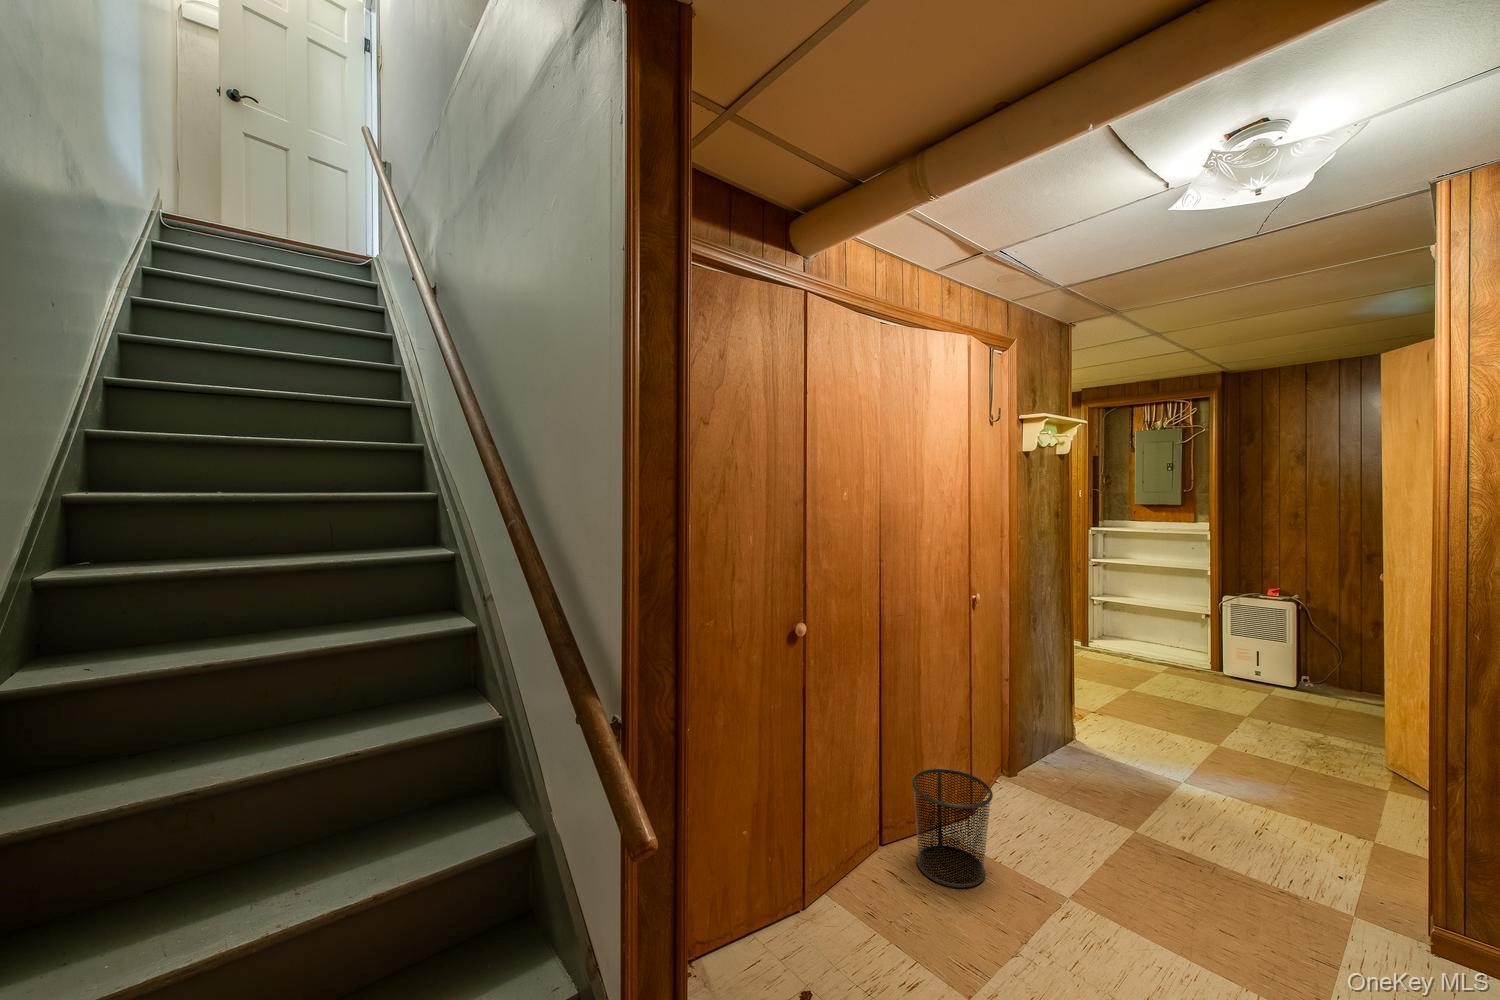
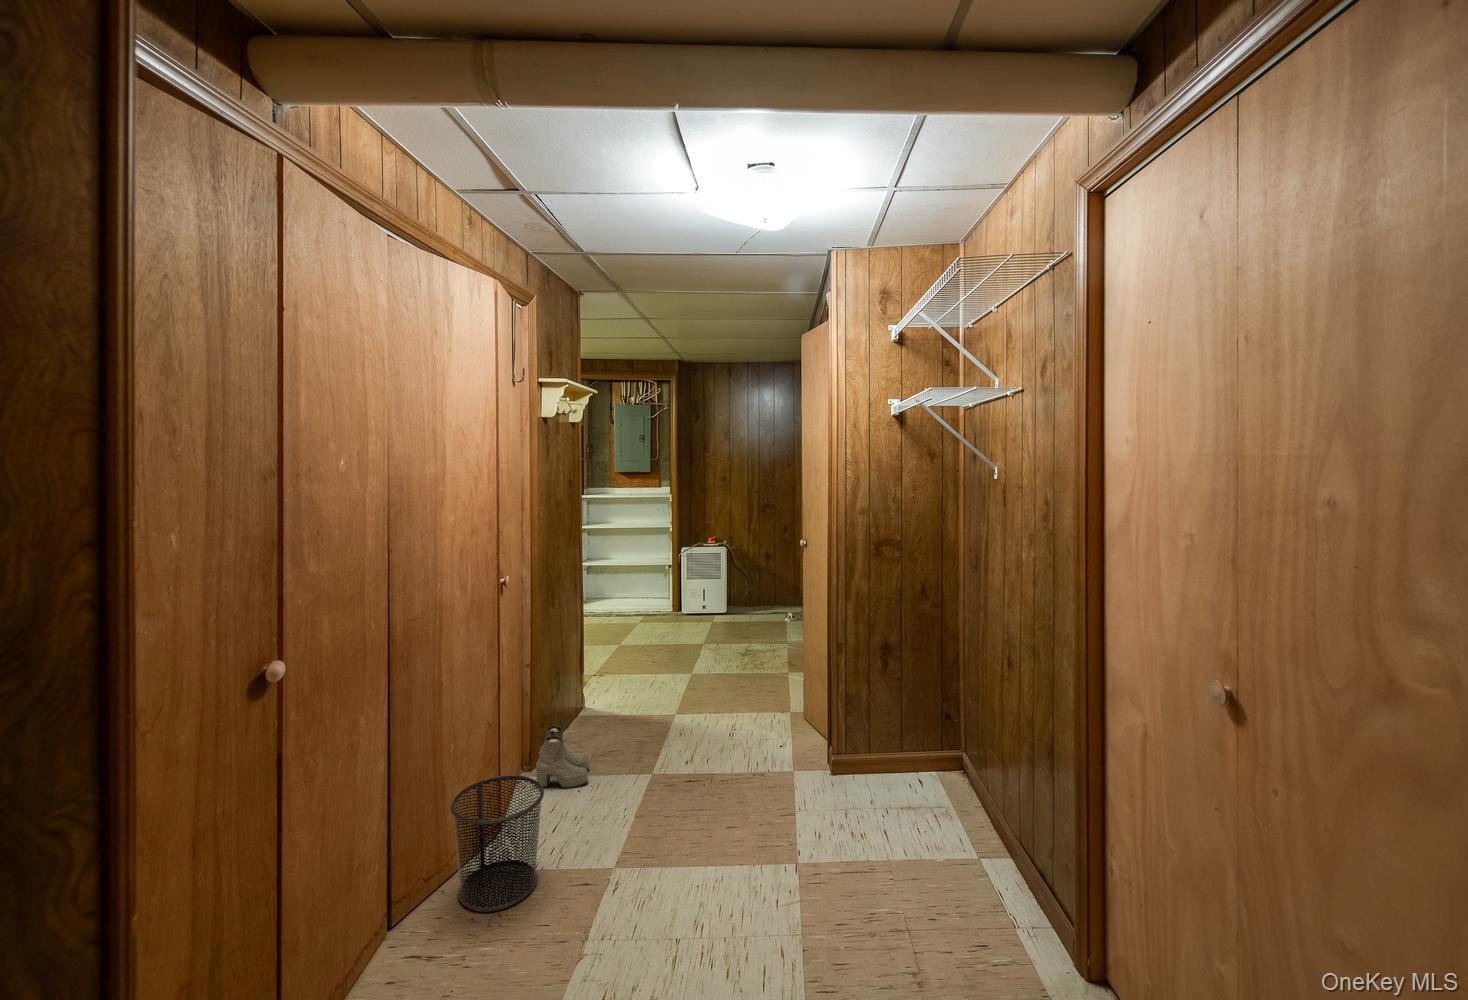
boots: none [1003,748,1060,815] -> present [536,726,589,788]

